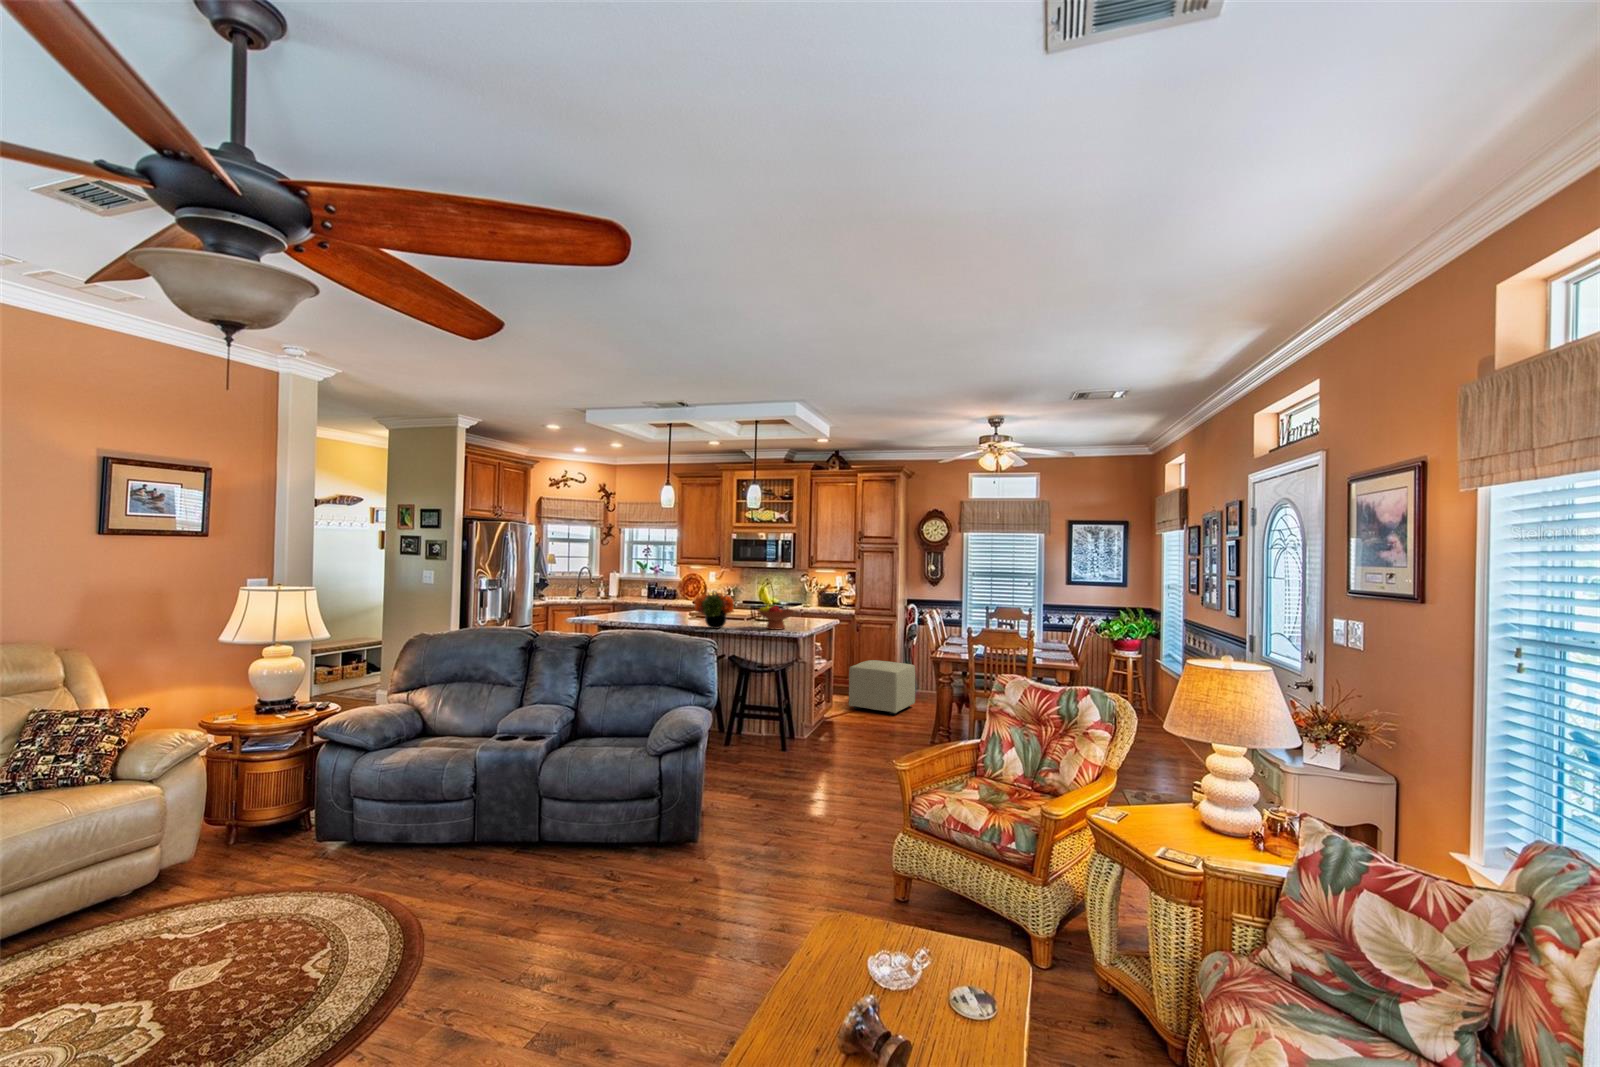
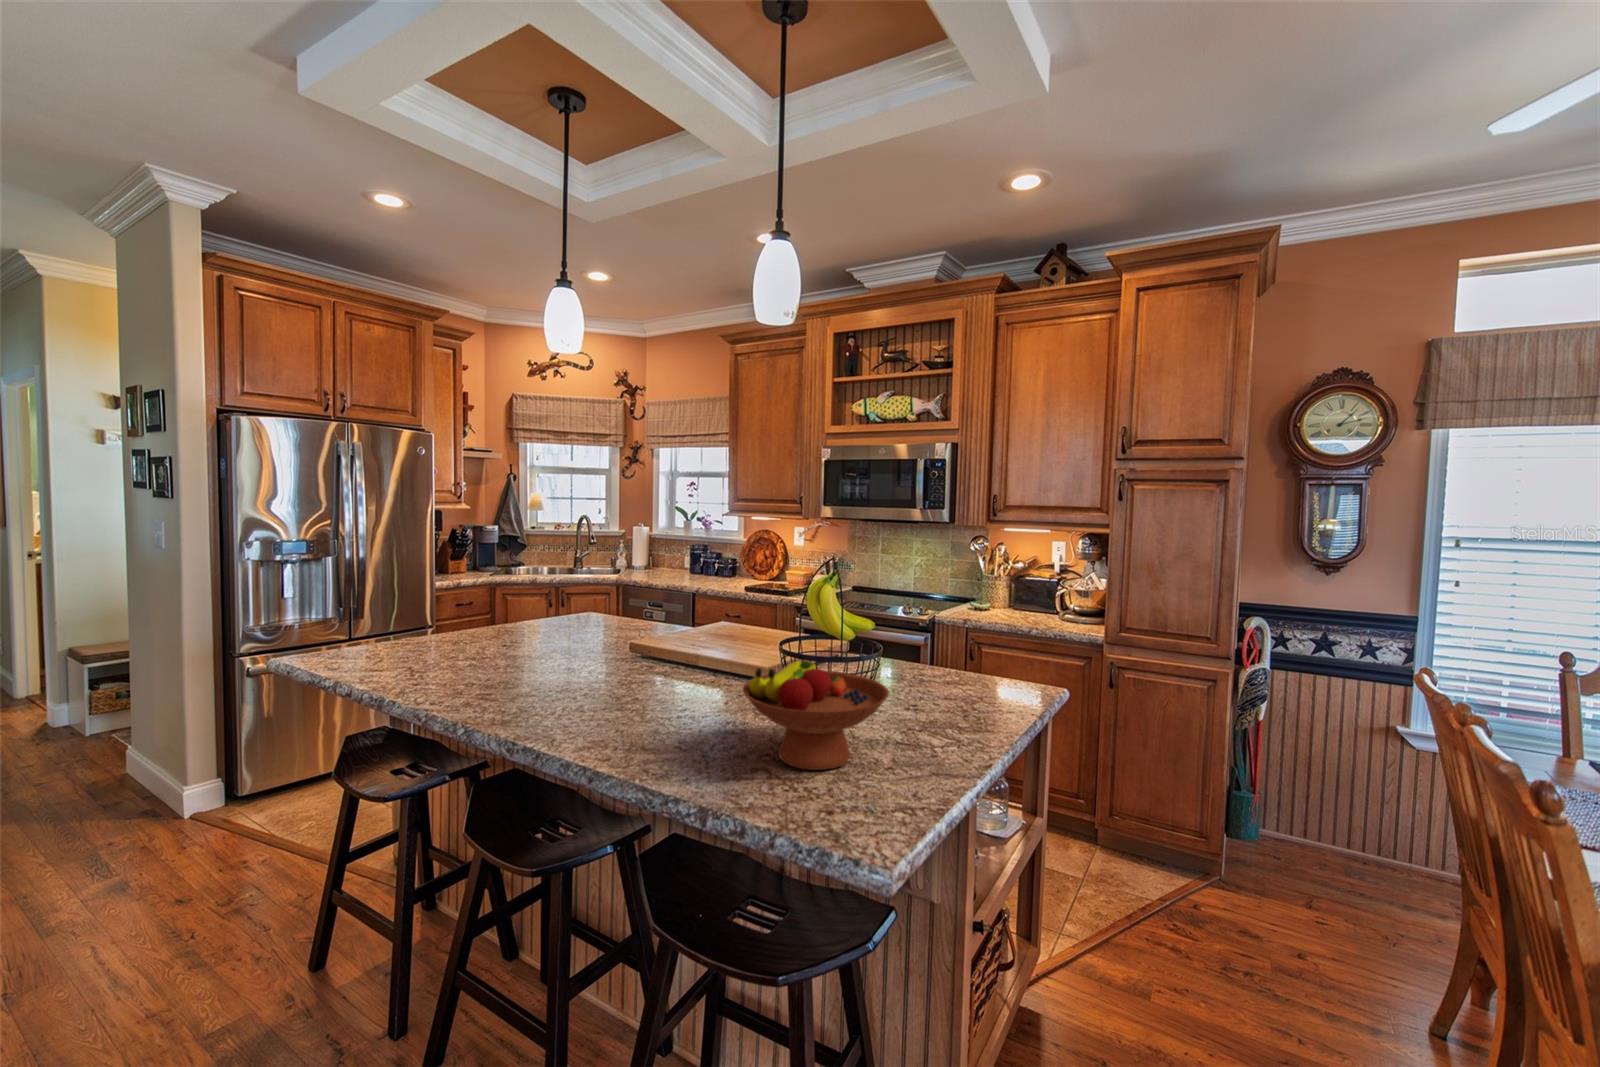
flower arrangement: present [694,591,734,629] -> none [531,604,682,740]
ottoman: present [849,660,915,715] -> none [1088,775,1303,996]

